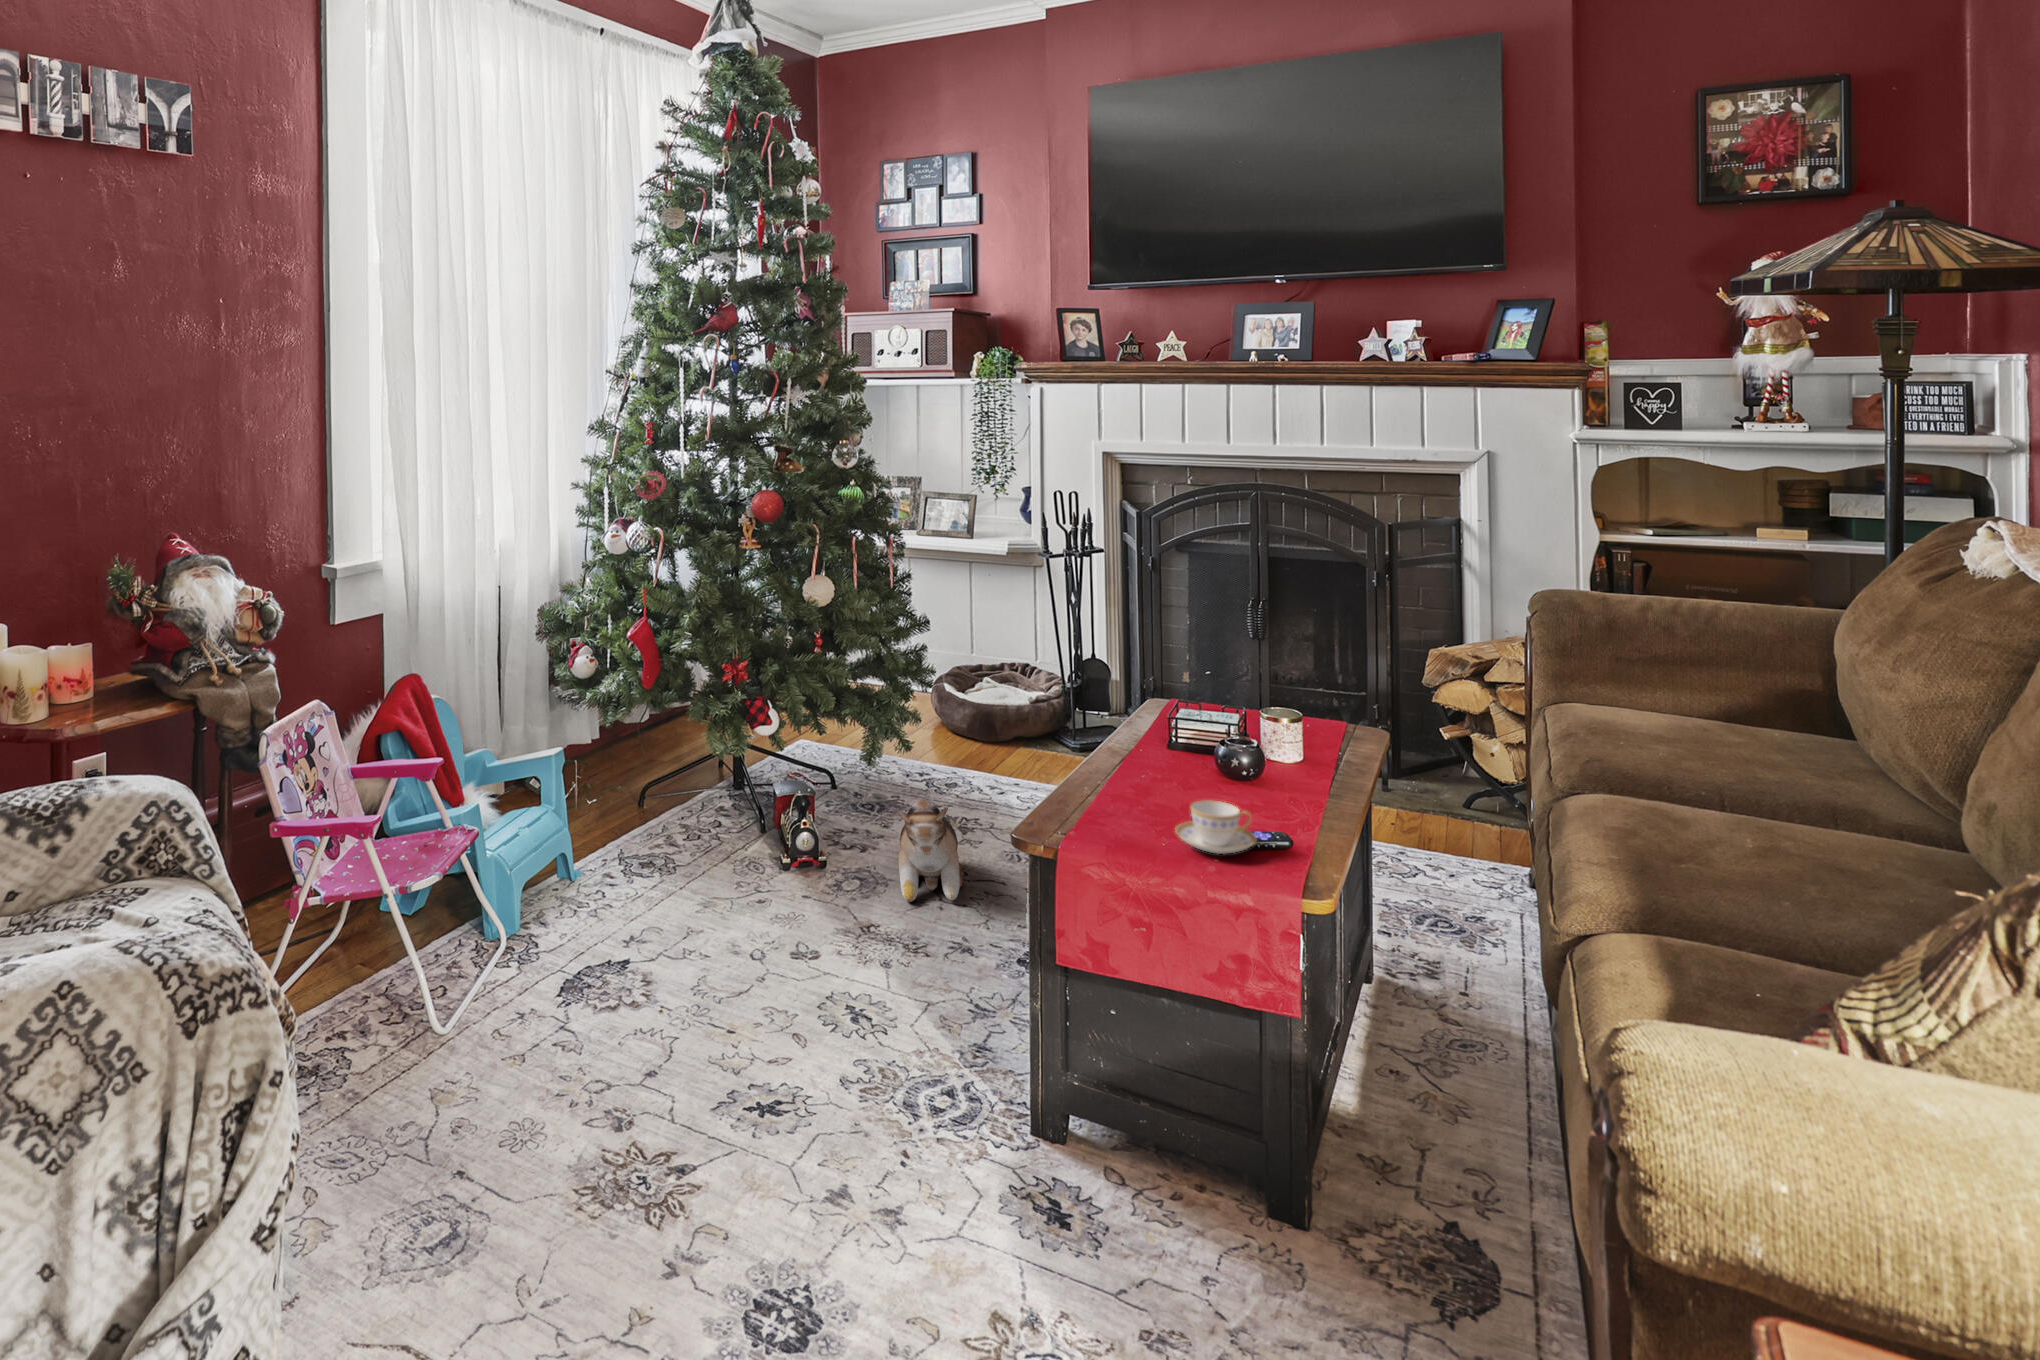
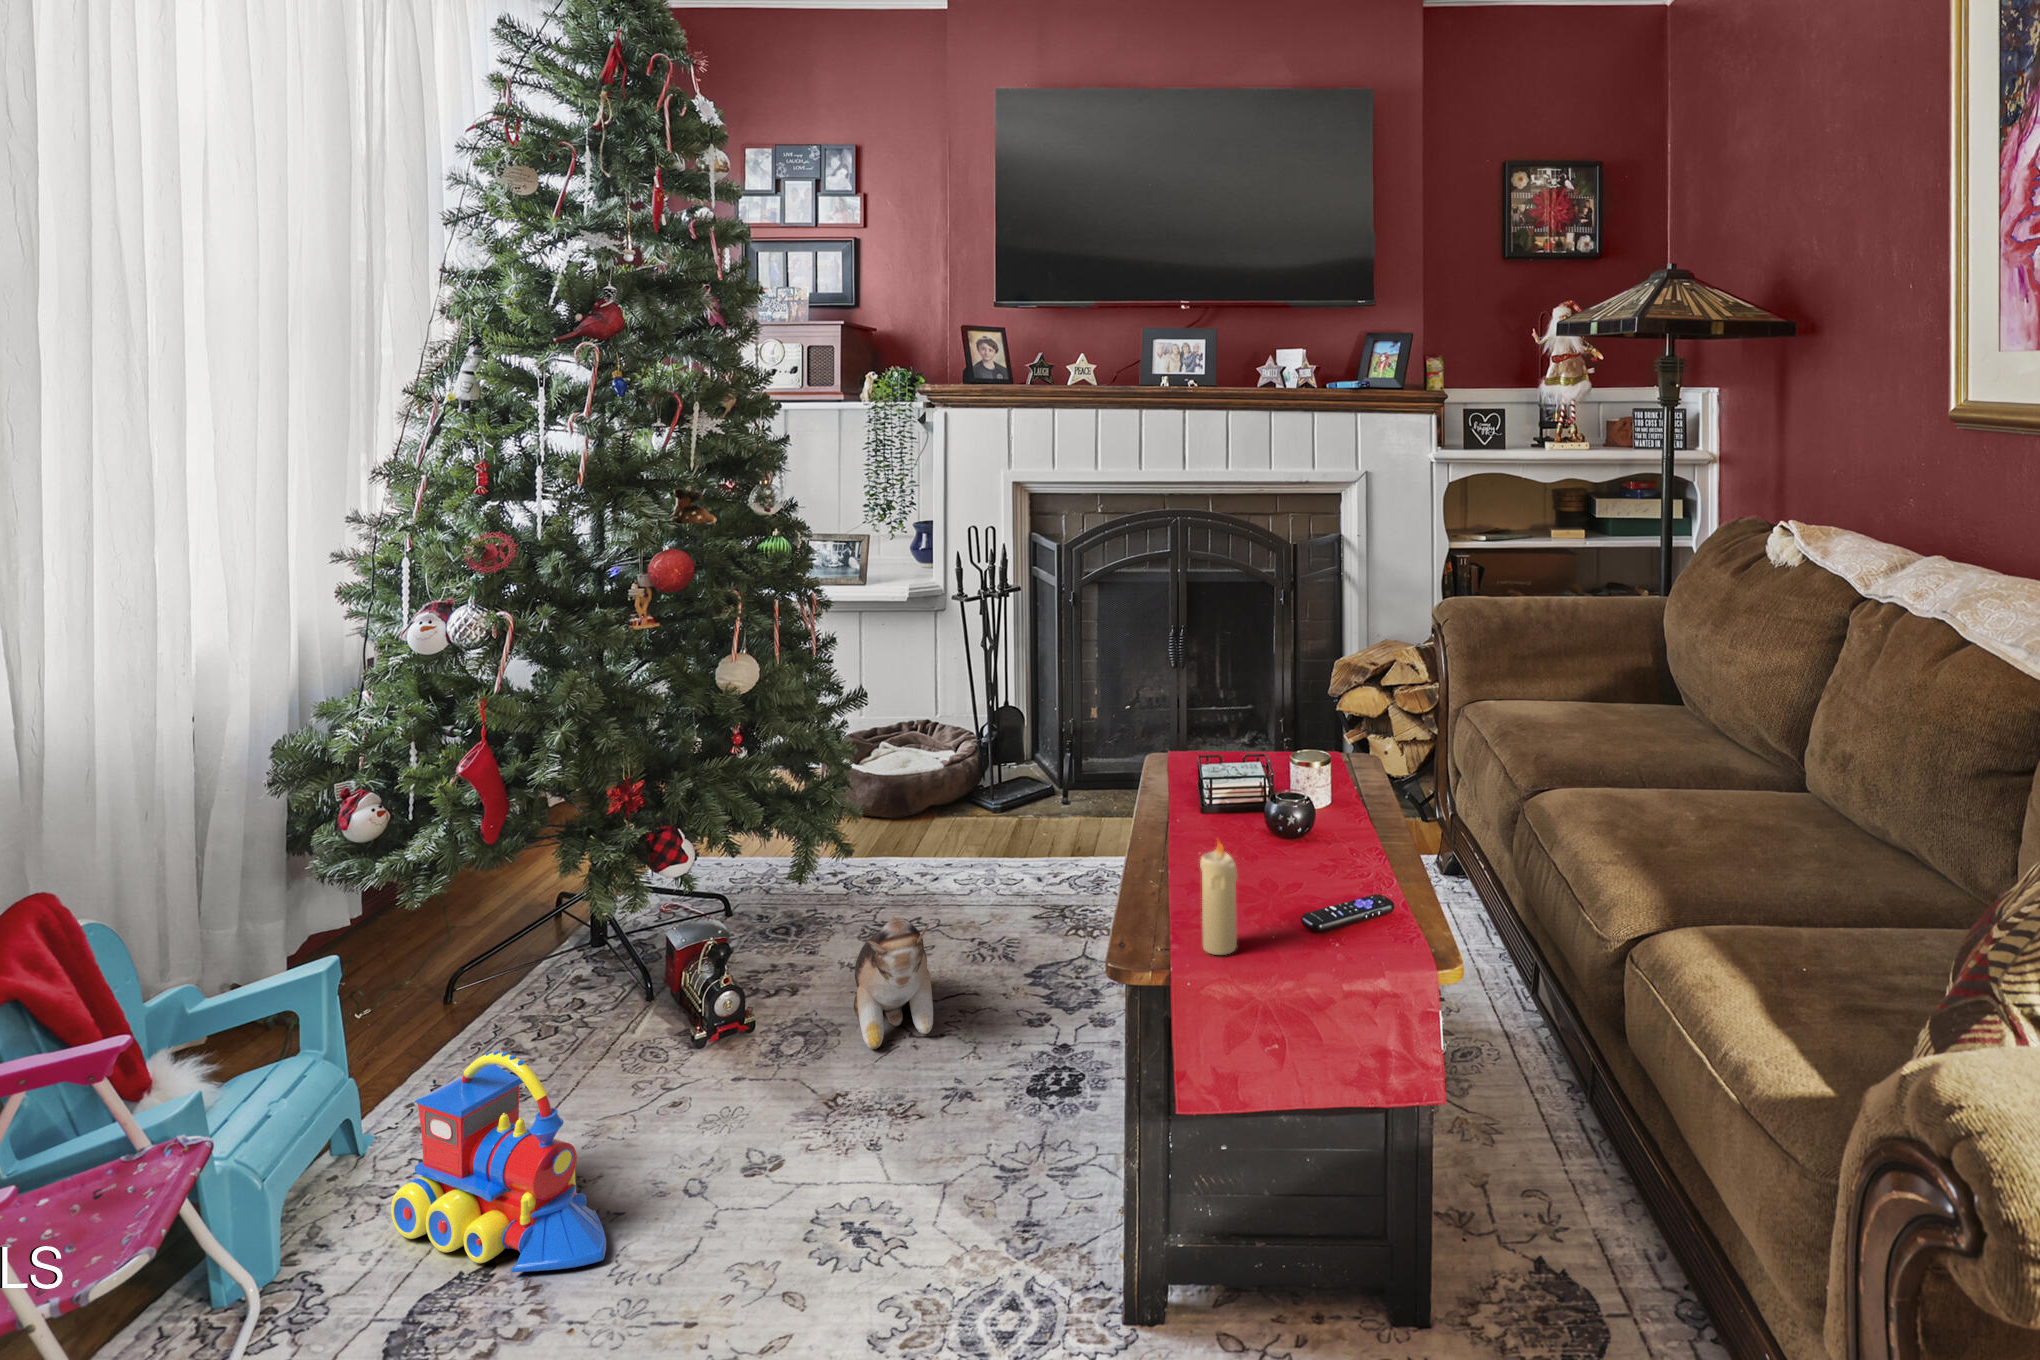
candle: none [1095,748,1128,847] -> present [1200,839,1238,955]
teacup: present [1175,800,1257,854] -> none [1281,875,1367,937]
toy train: none [575,826,694,981] -> present [391,1051,606,1272]

